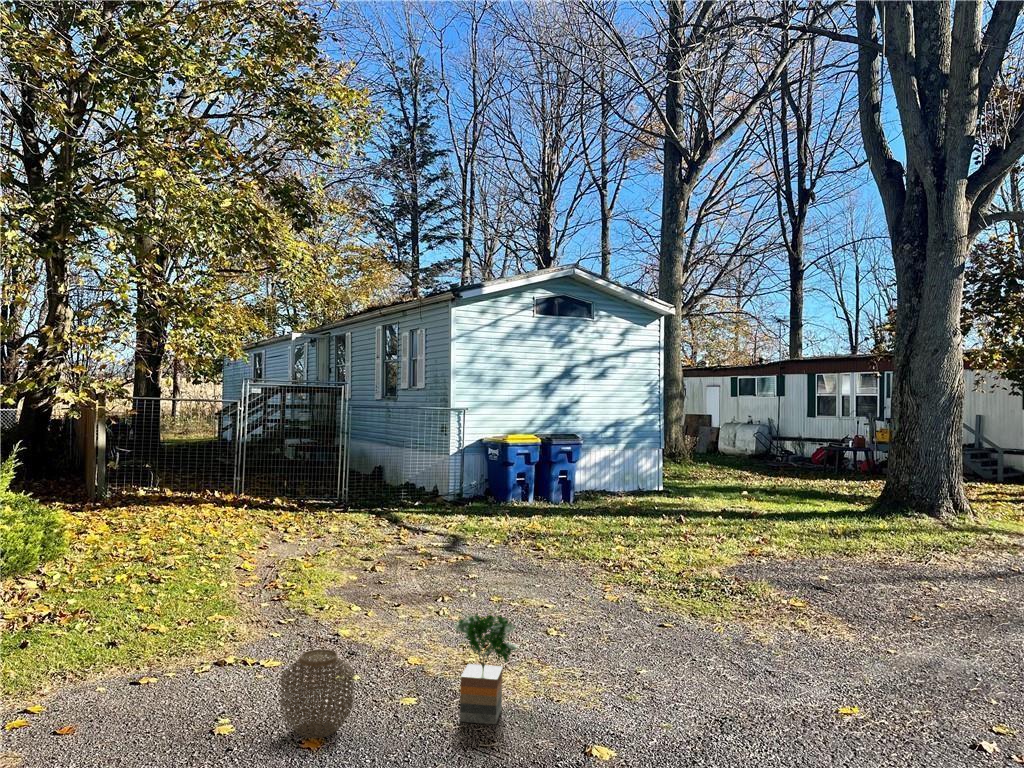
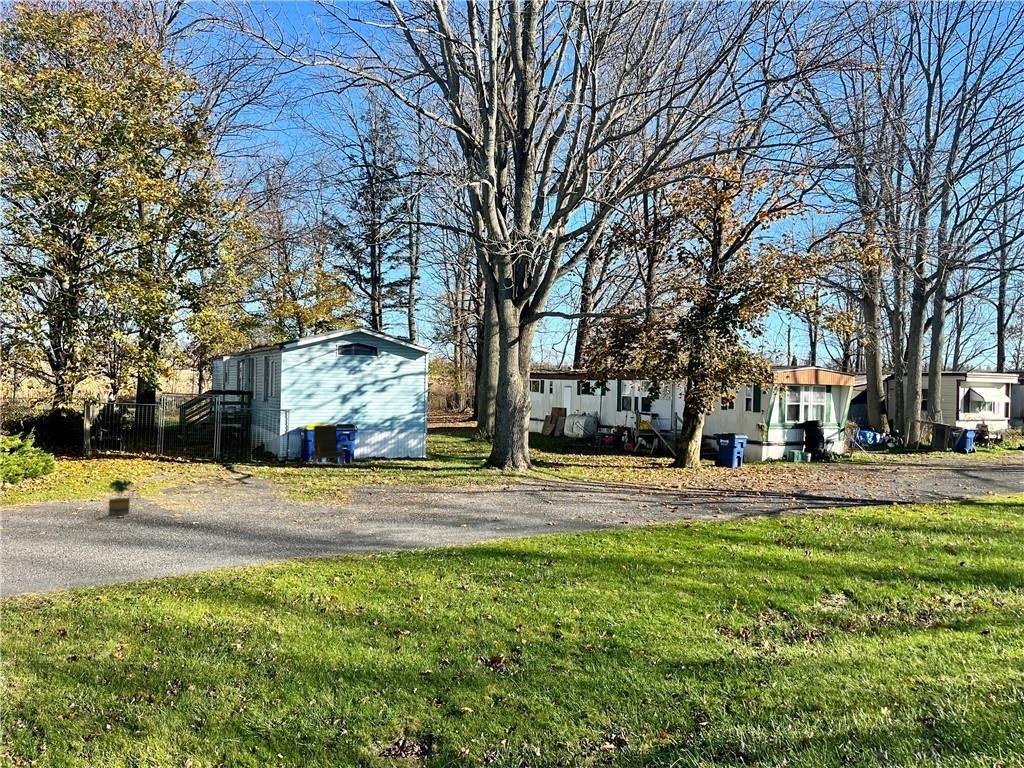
lounge chair: none [515,436,578,508] -> present [312,425,344,465]
woven basket: present [280,649,354,738] -> none [42,490,72,517]

